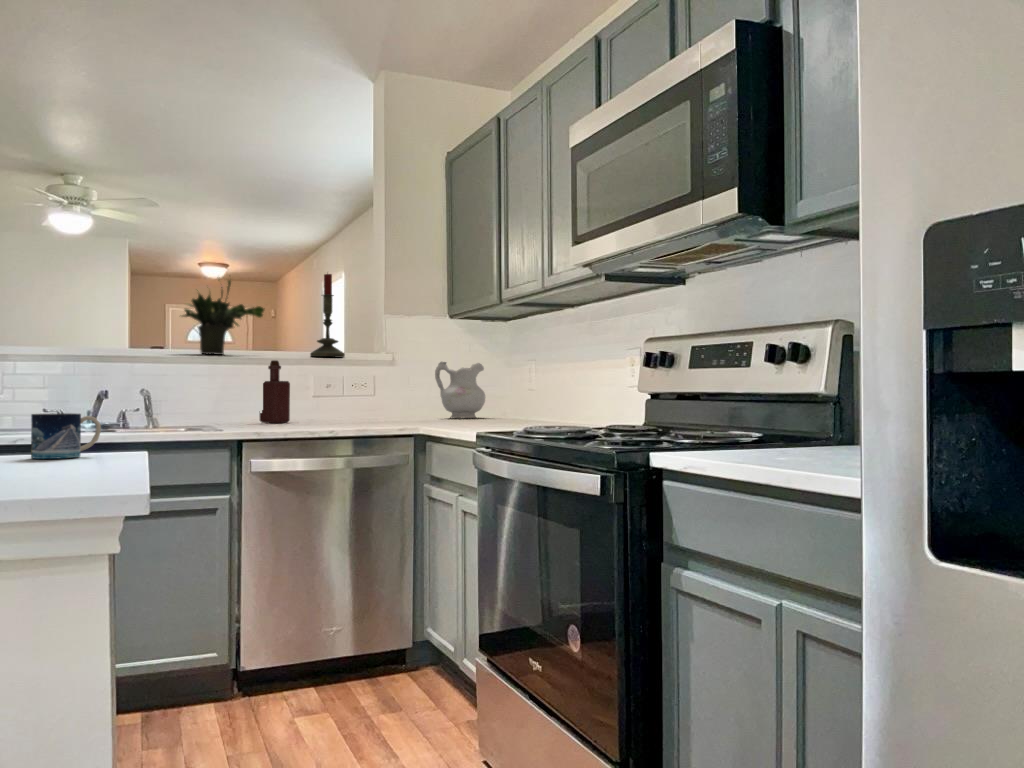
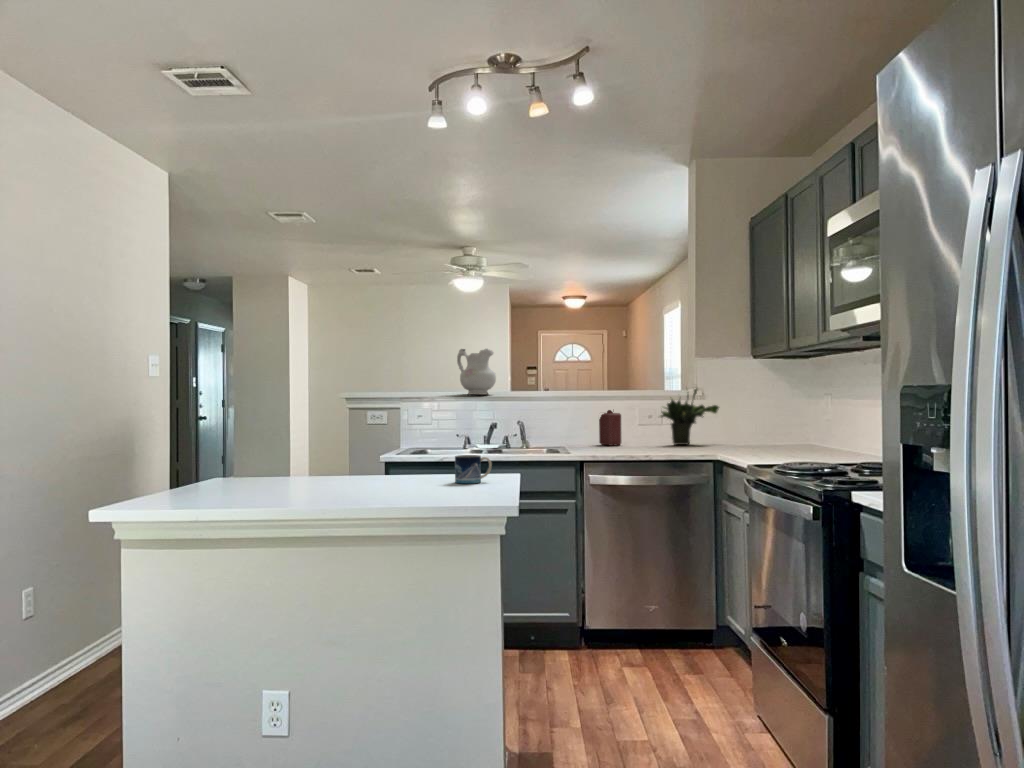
candle: present [310,274,345,357] -> none [637,326,663,394]
potted plant: present [182,280,264,355] -> present [660,389,719,445]
ceramic pitcher: present [435,362,485,418] -> present [457,349,496,395]

